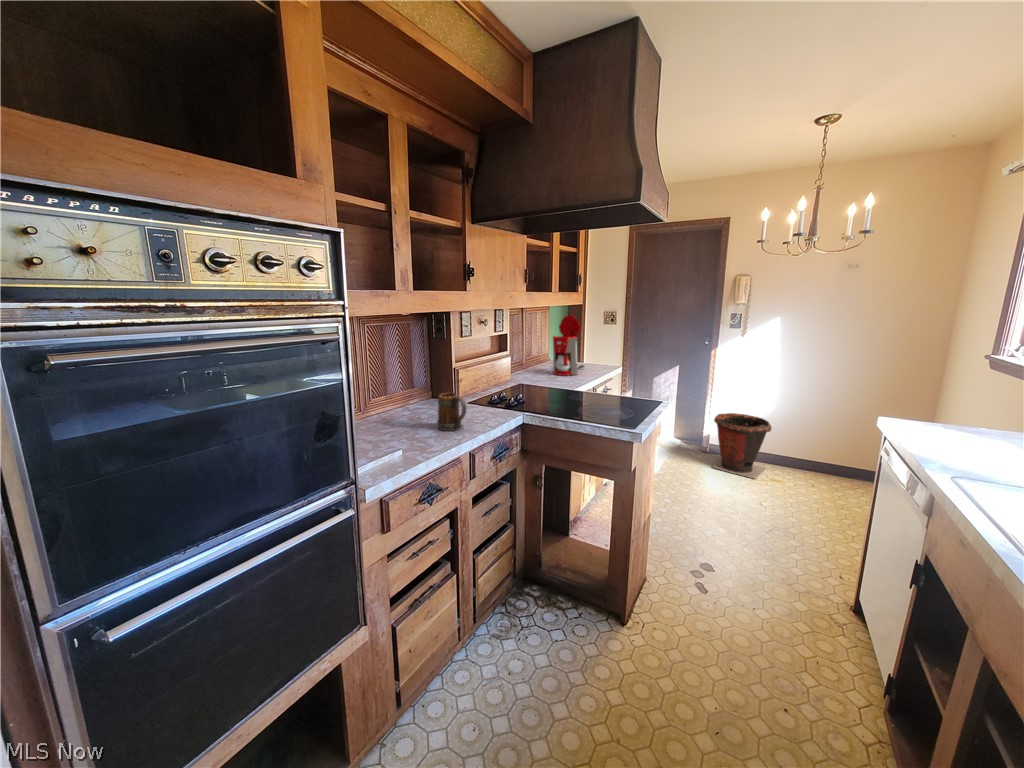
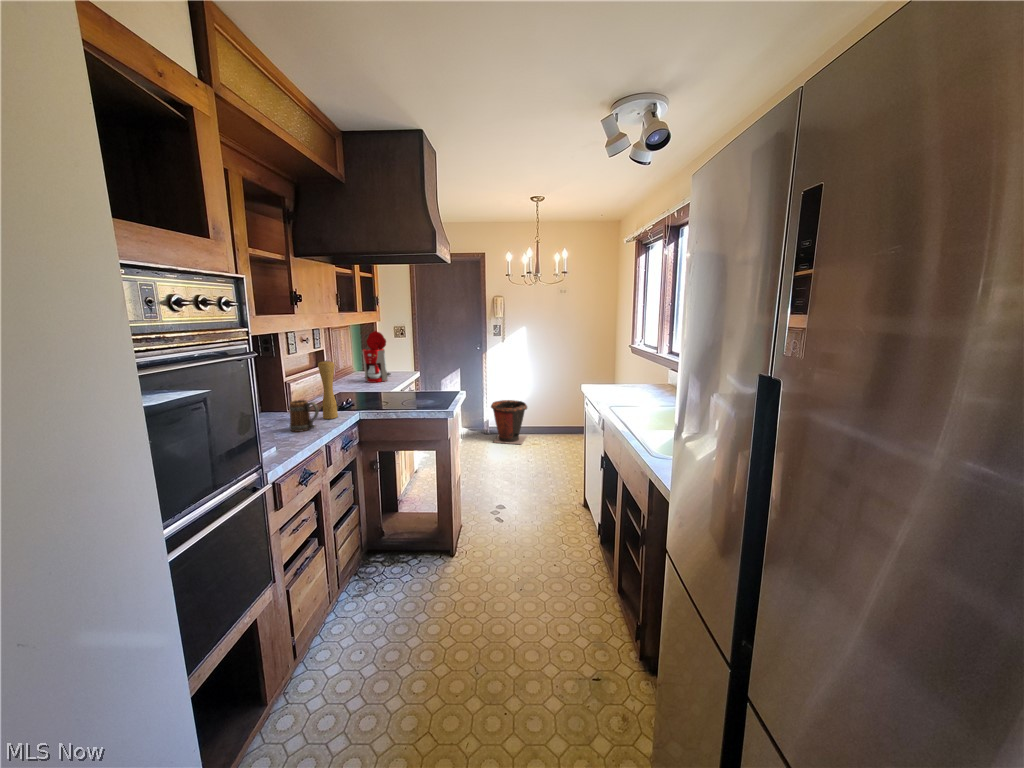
pepper mill: none [478,347,497,418] -> present [318,360,338,419]

